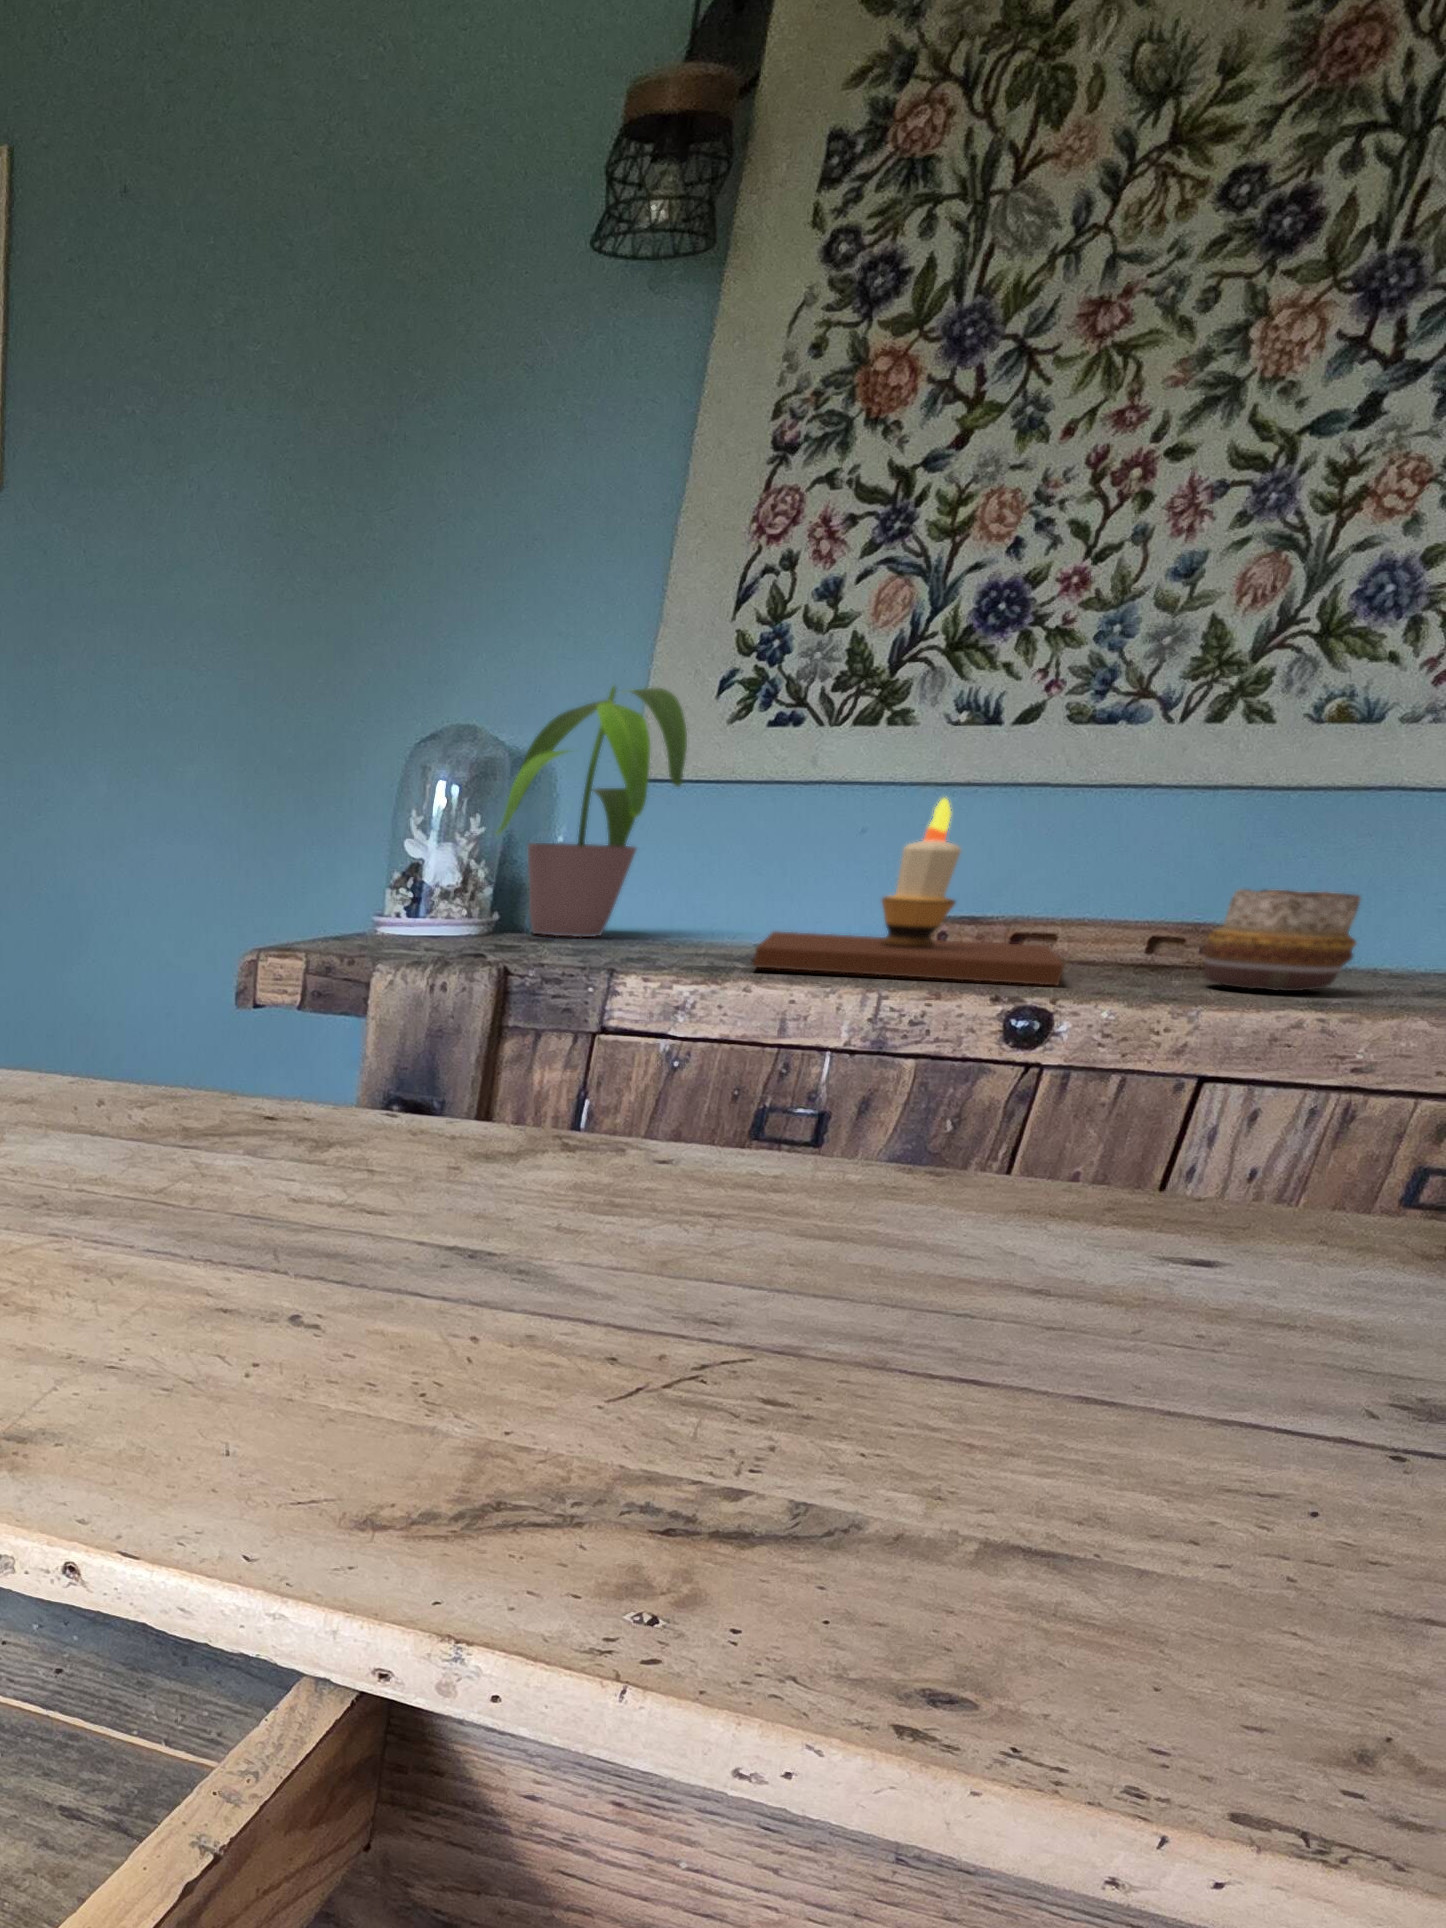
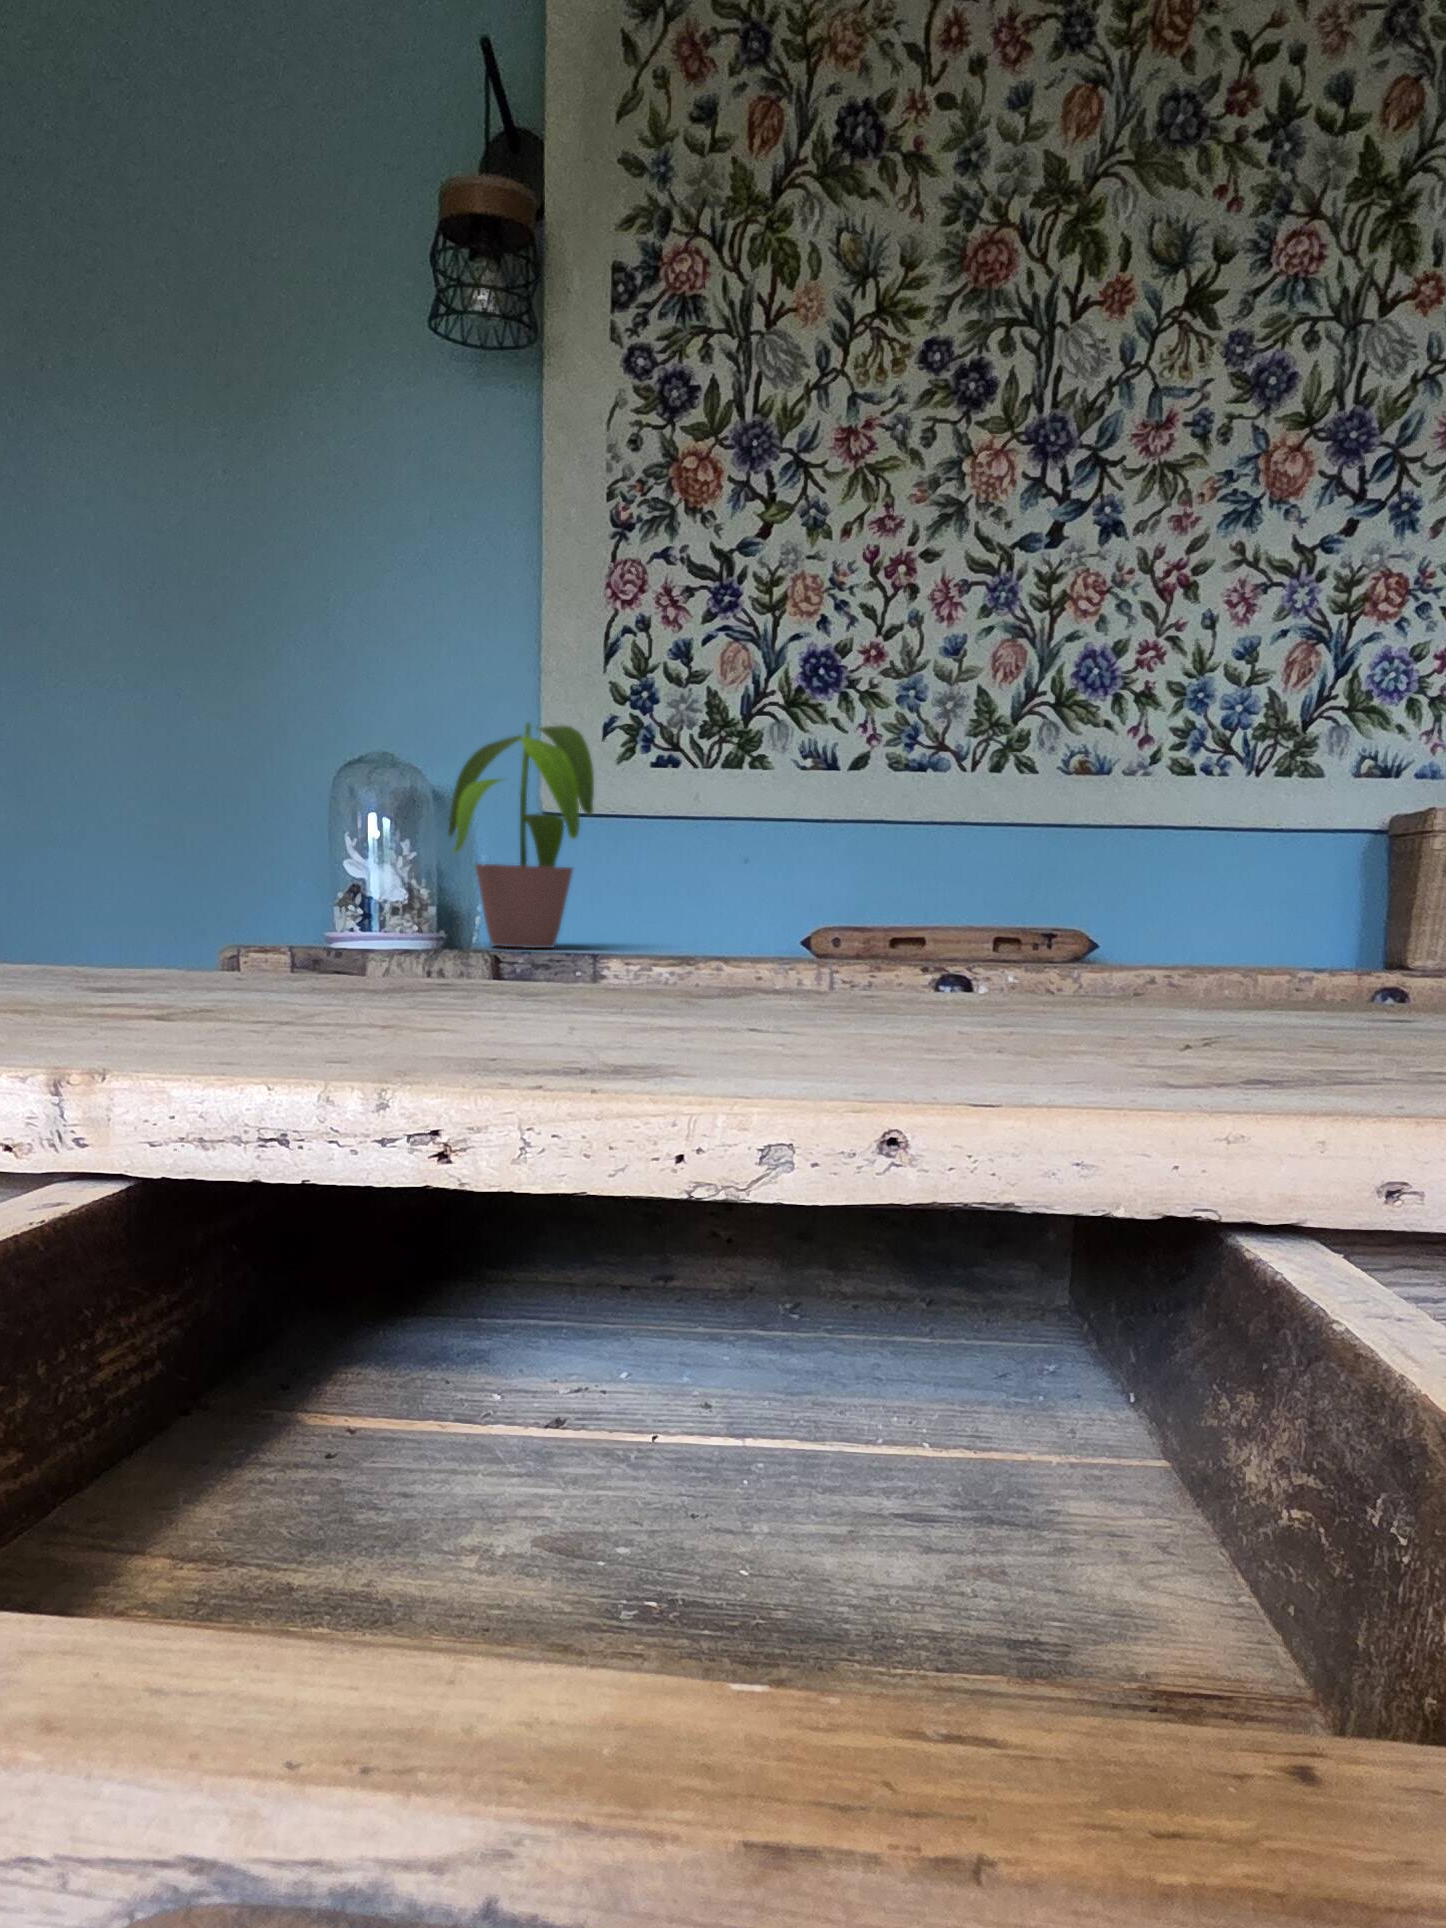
candle: present [753,798,1064,985] -> none [711,821,976,974]
decorative bowl: present [1202,889,1360,991] -> none [1061,896,1168,974]

